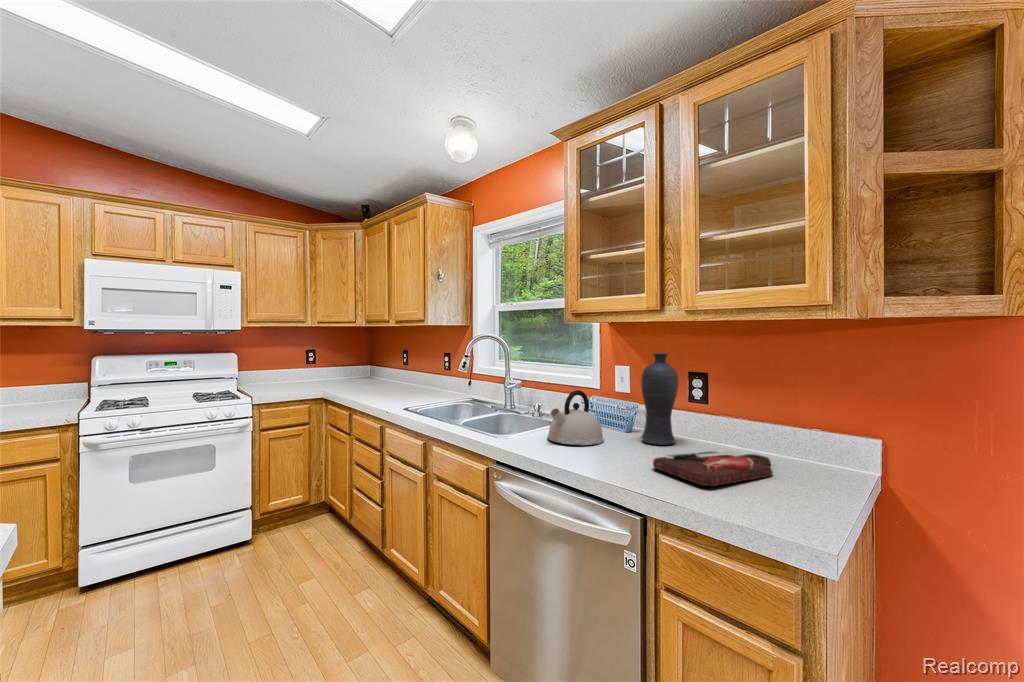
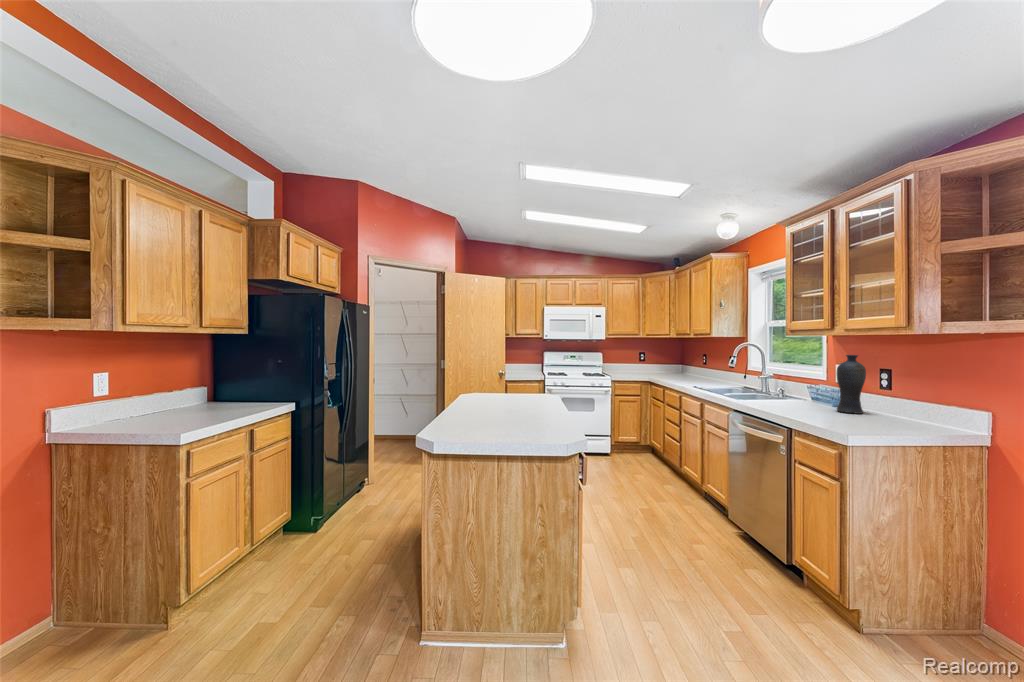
kettle: present [547,390,604,445] -> none [768,376,810,408]
cutting board: present [653,451,773,486] -> none [816,411,915,428]

